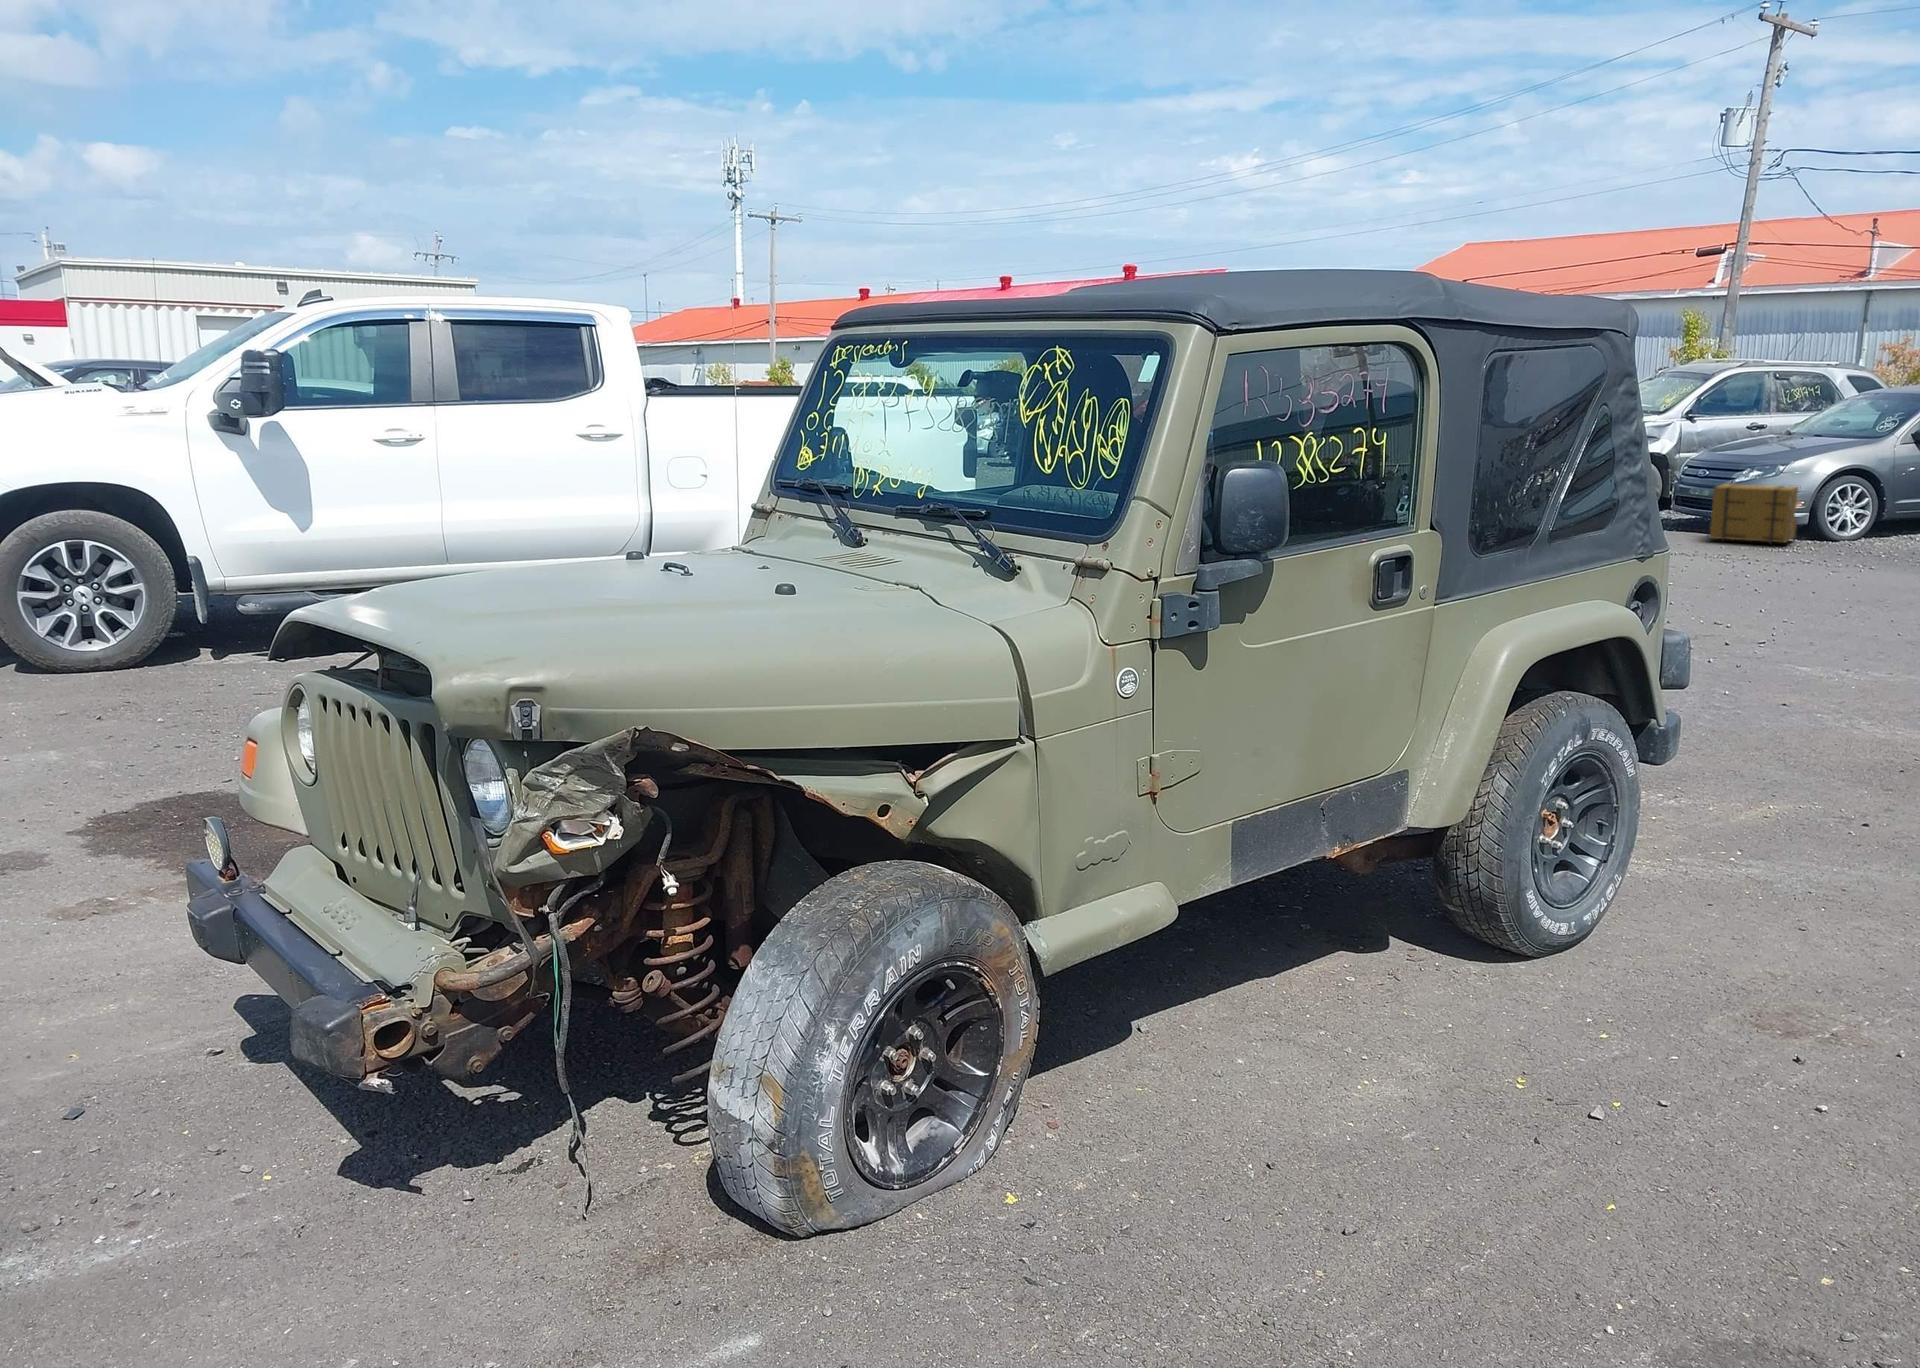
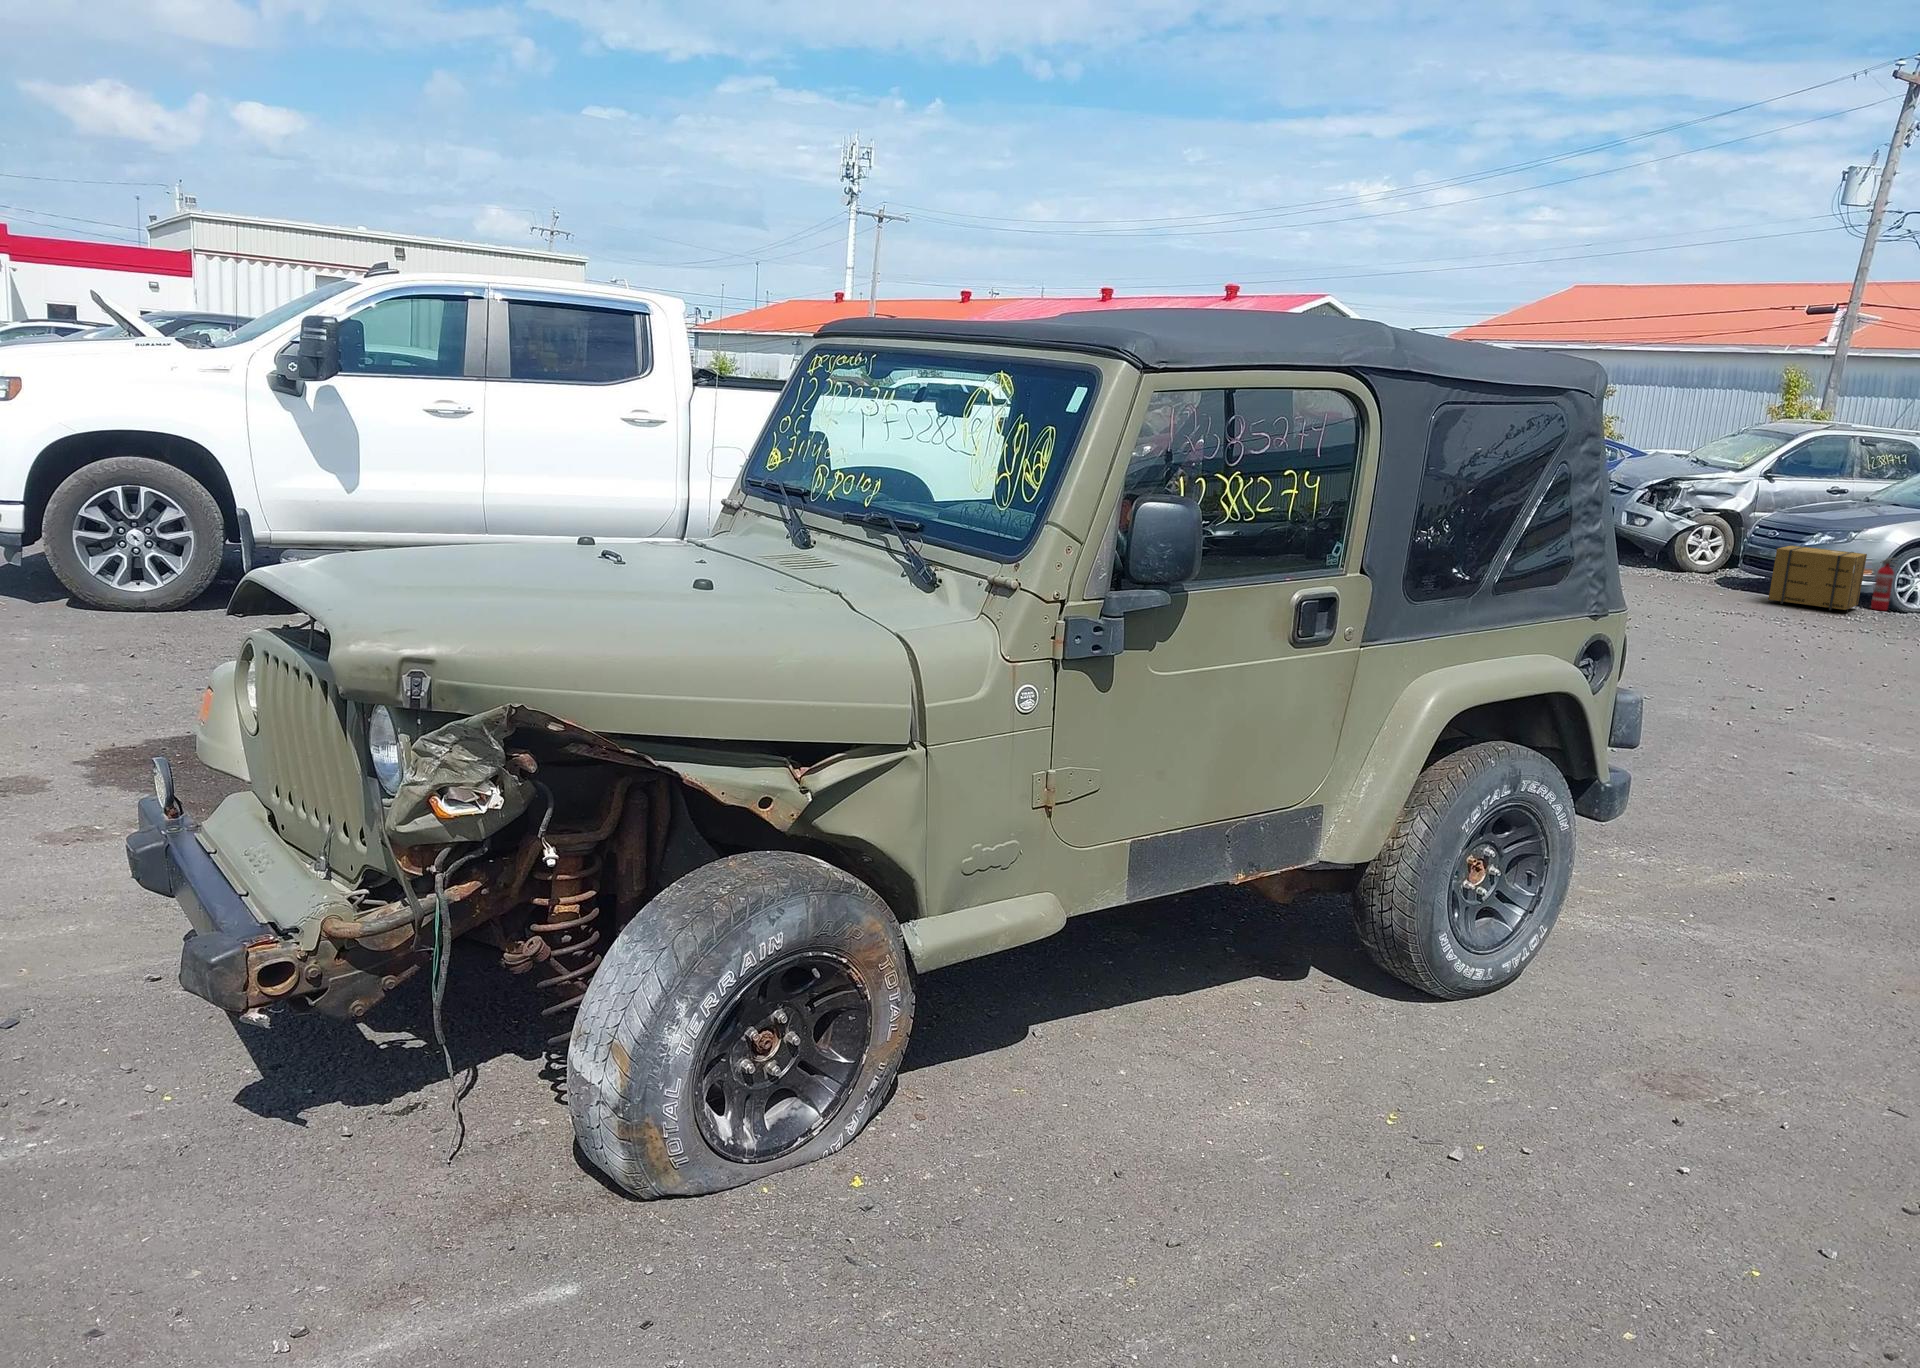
fire extinguisher: none [1807,488,1832,540] -> present [1871,558,1898,611]

